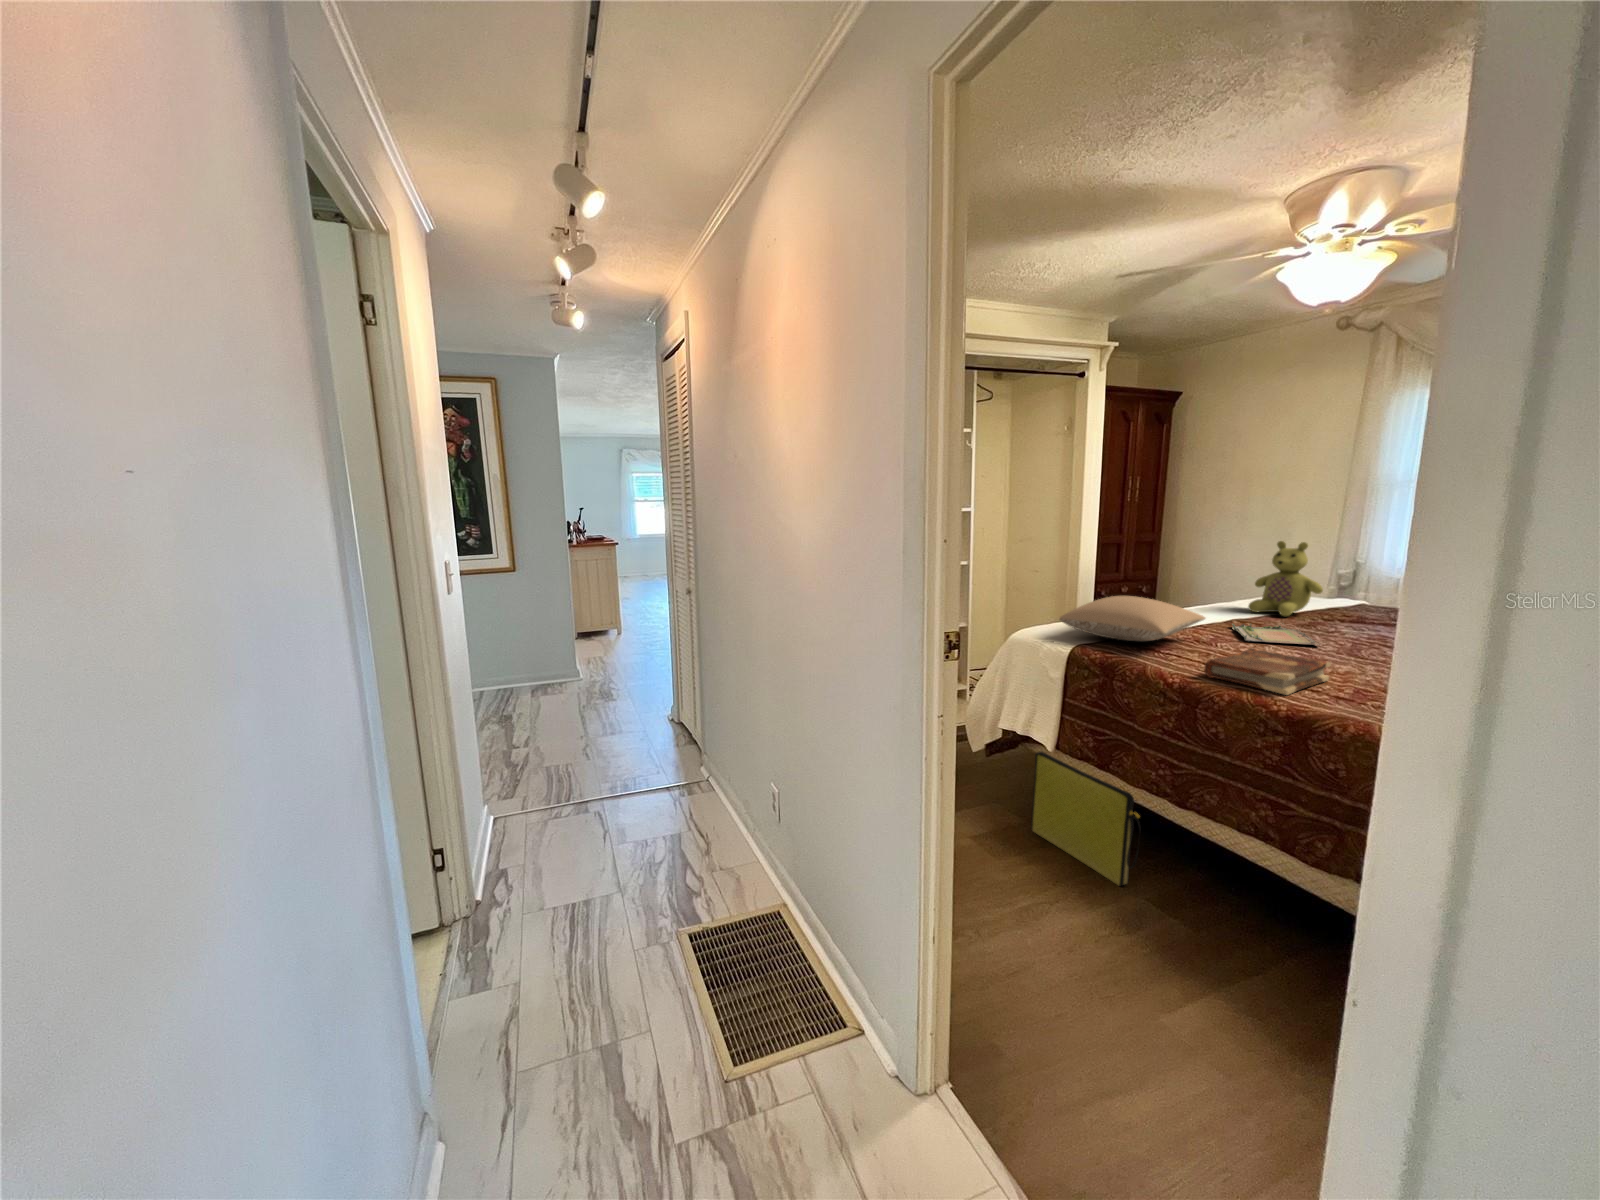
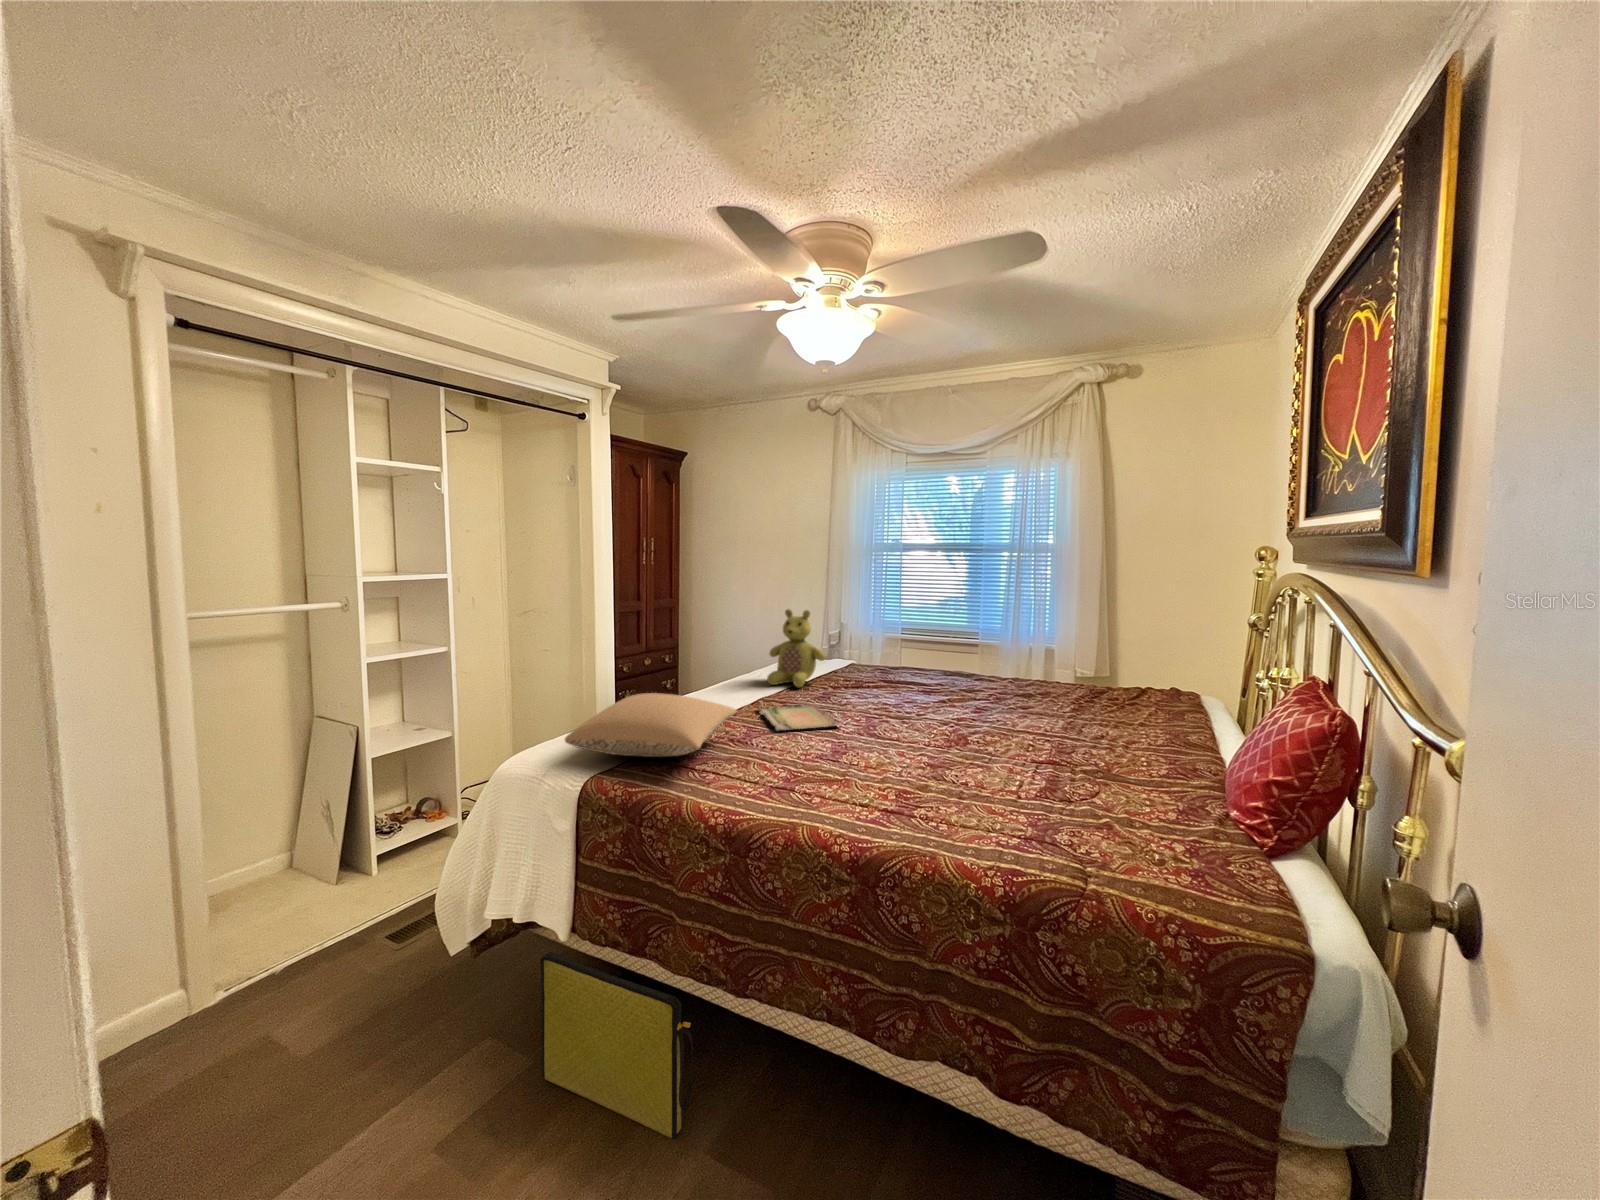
book: present [1204,648,1331,695] -> none [749,751,866,821]

